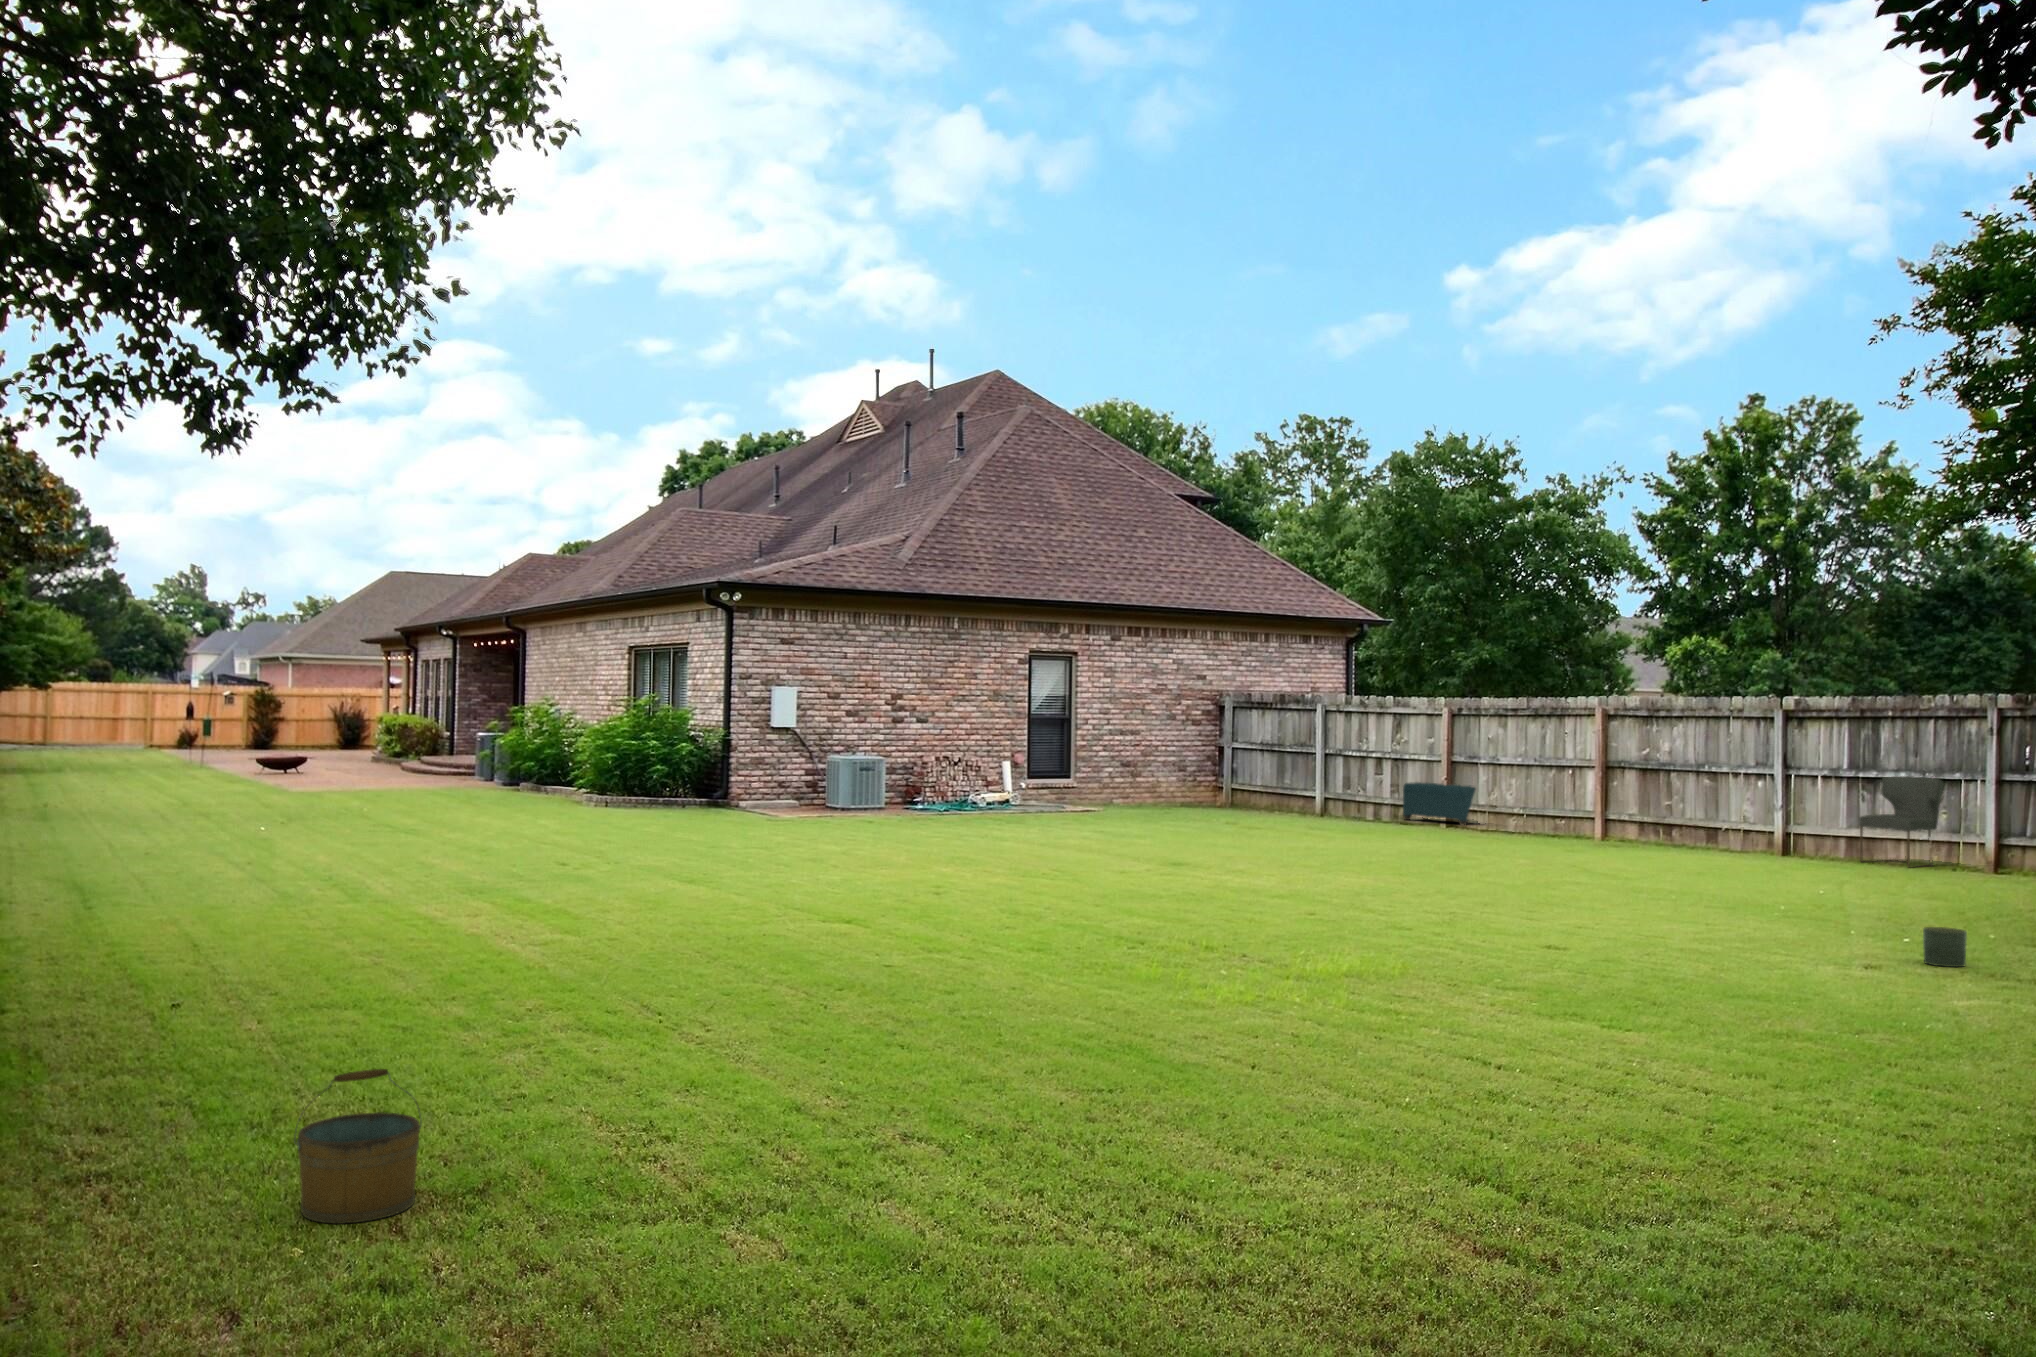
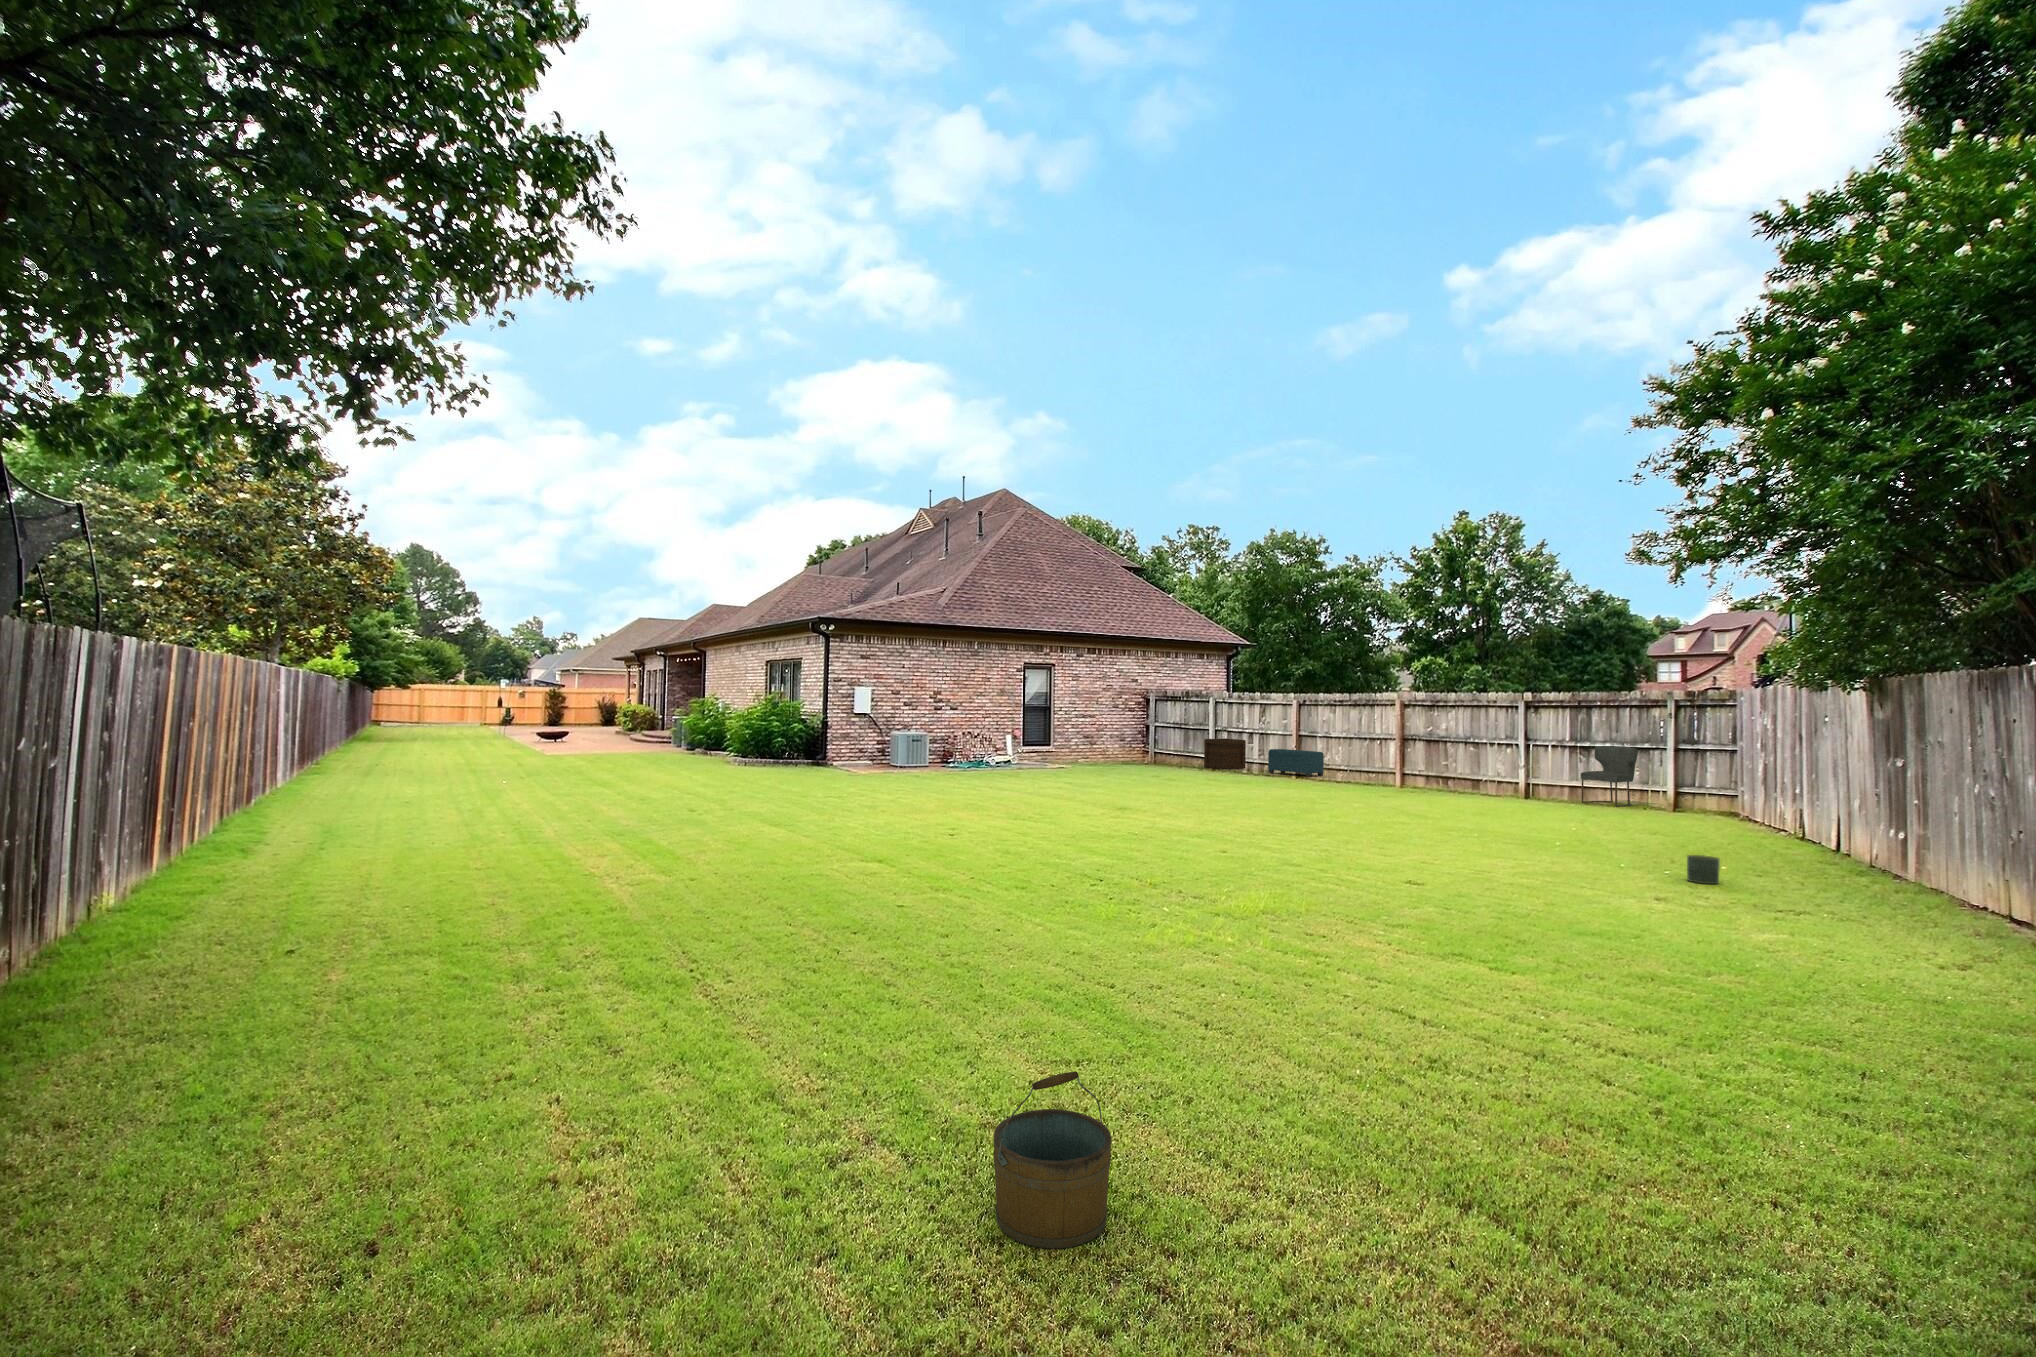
wooden crate: none [1307,766,1371,815] -> present [1204,738,1246,770]
bucket: present [294,1069,421,1224] -> present [993,1071,1111,1249]

